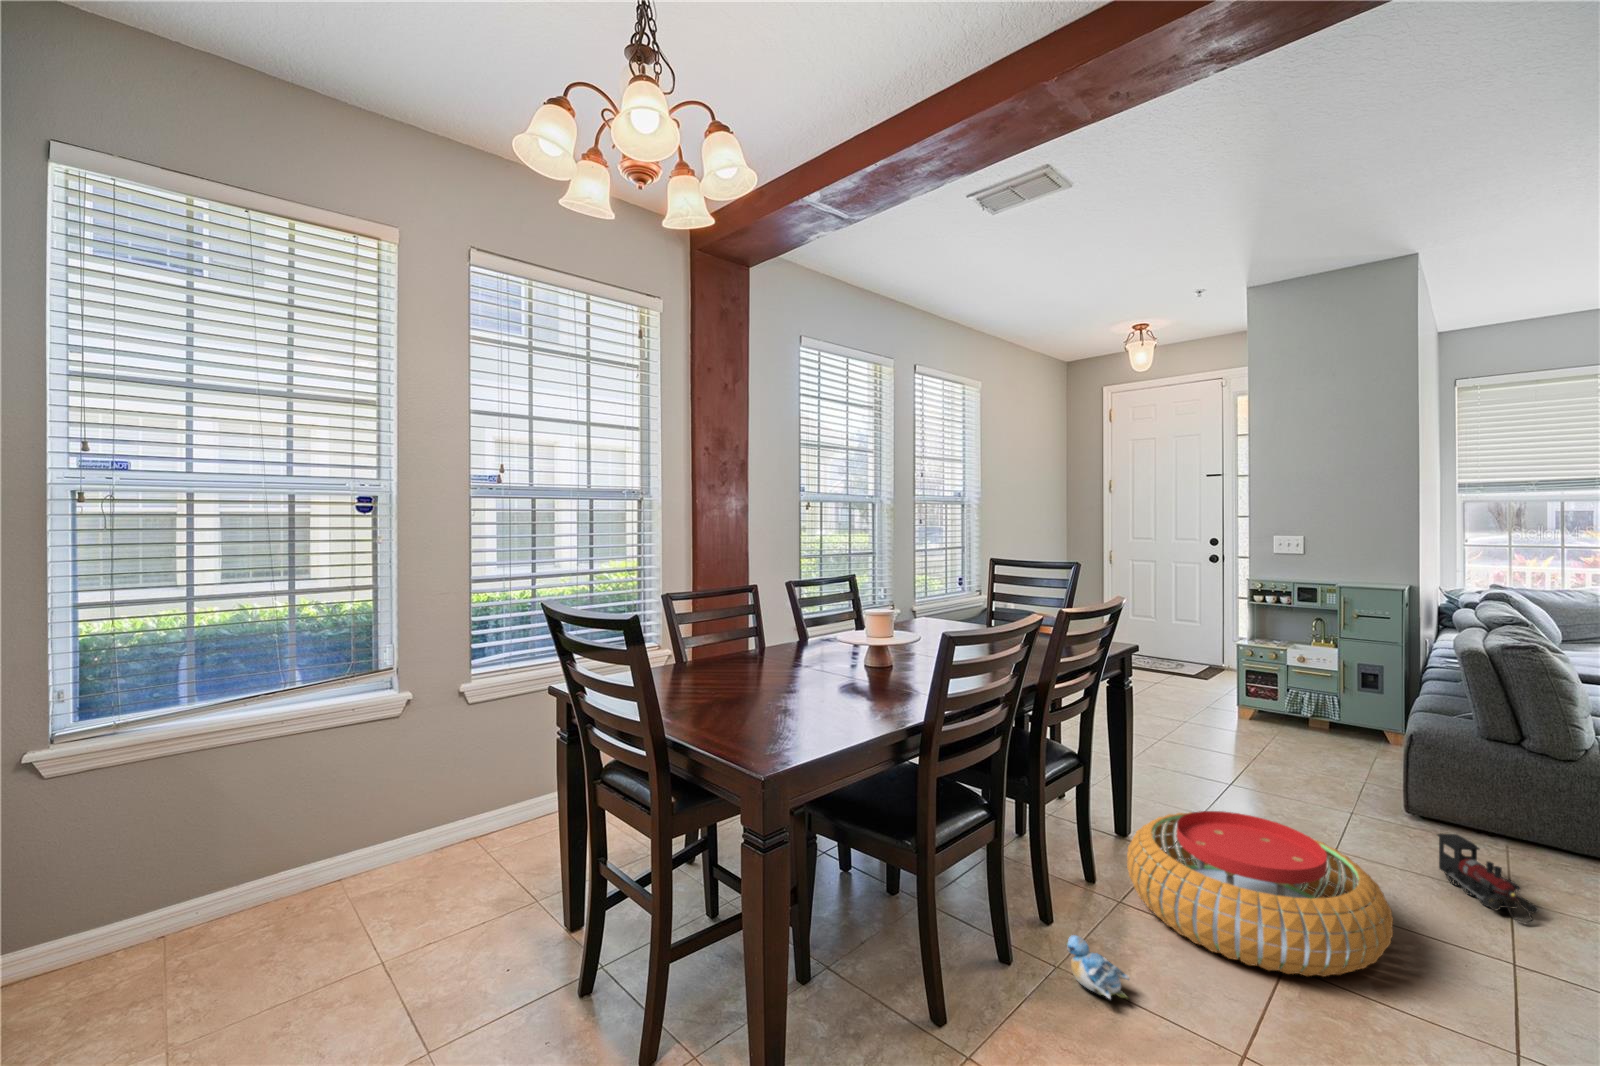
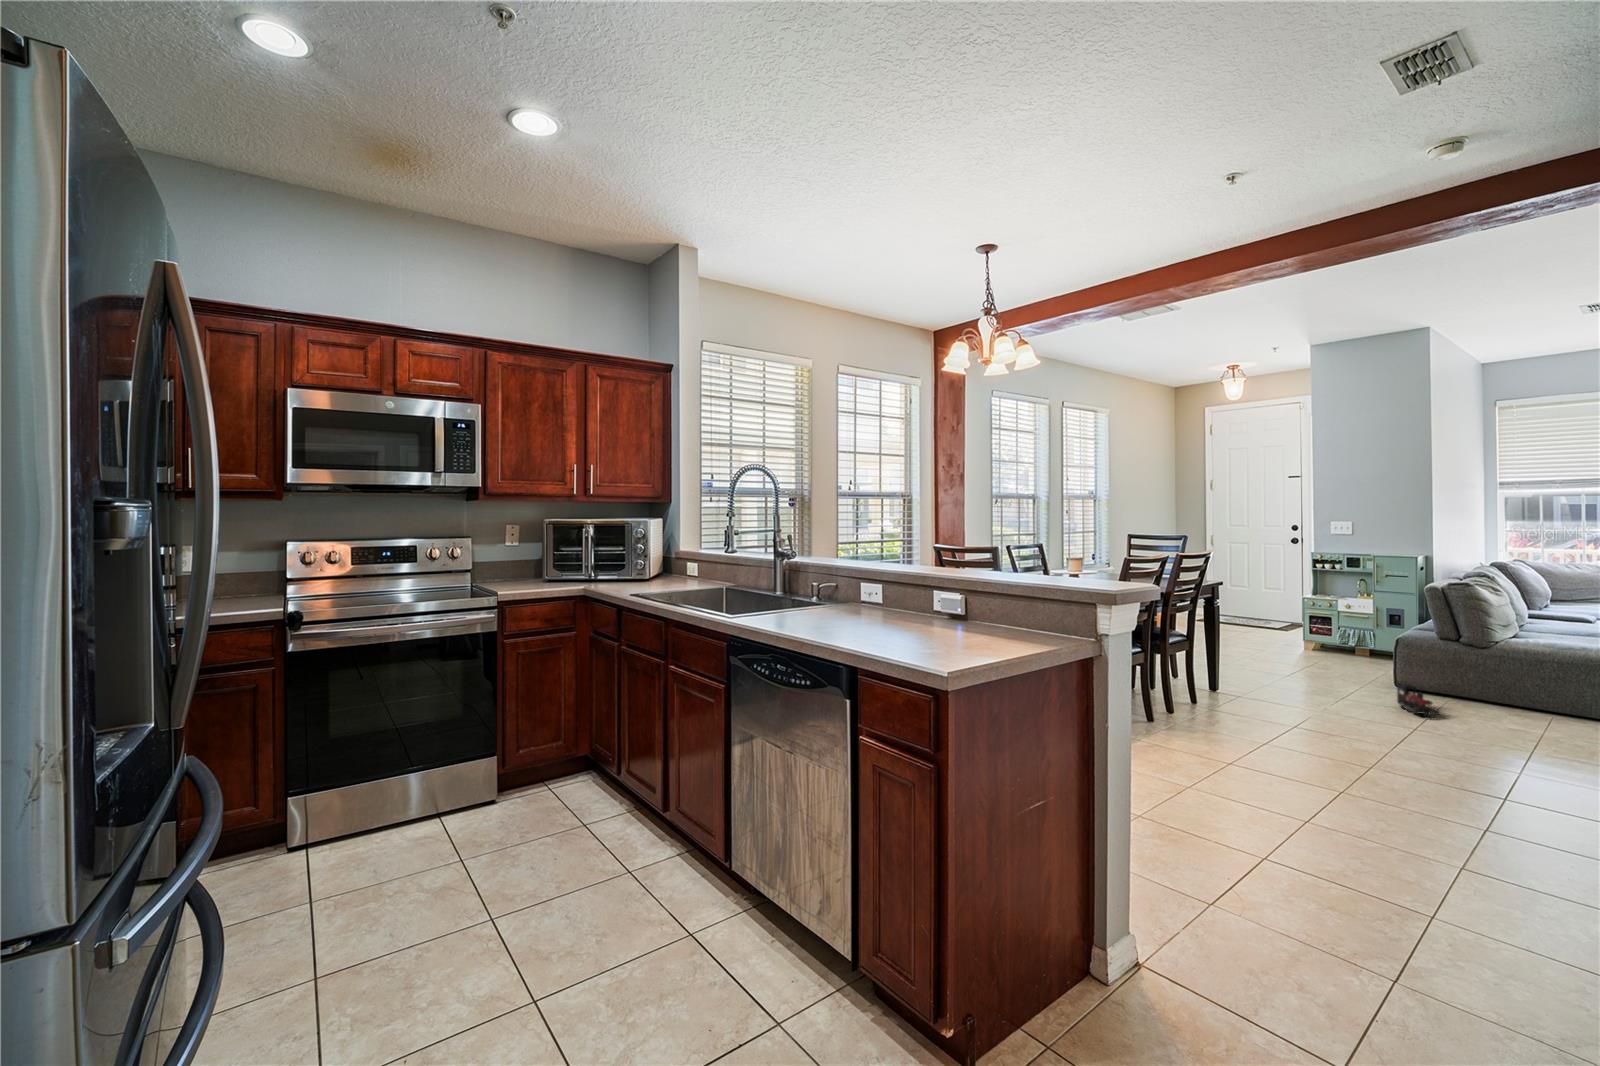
pouf: present [1127,811,1393,976] -> none [1212,667,1350,727]
plush toy: present [1067,935,1129,999] -> none [1179,705,1210,729]

